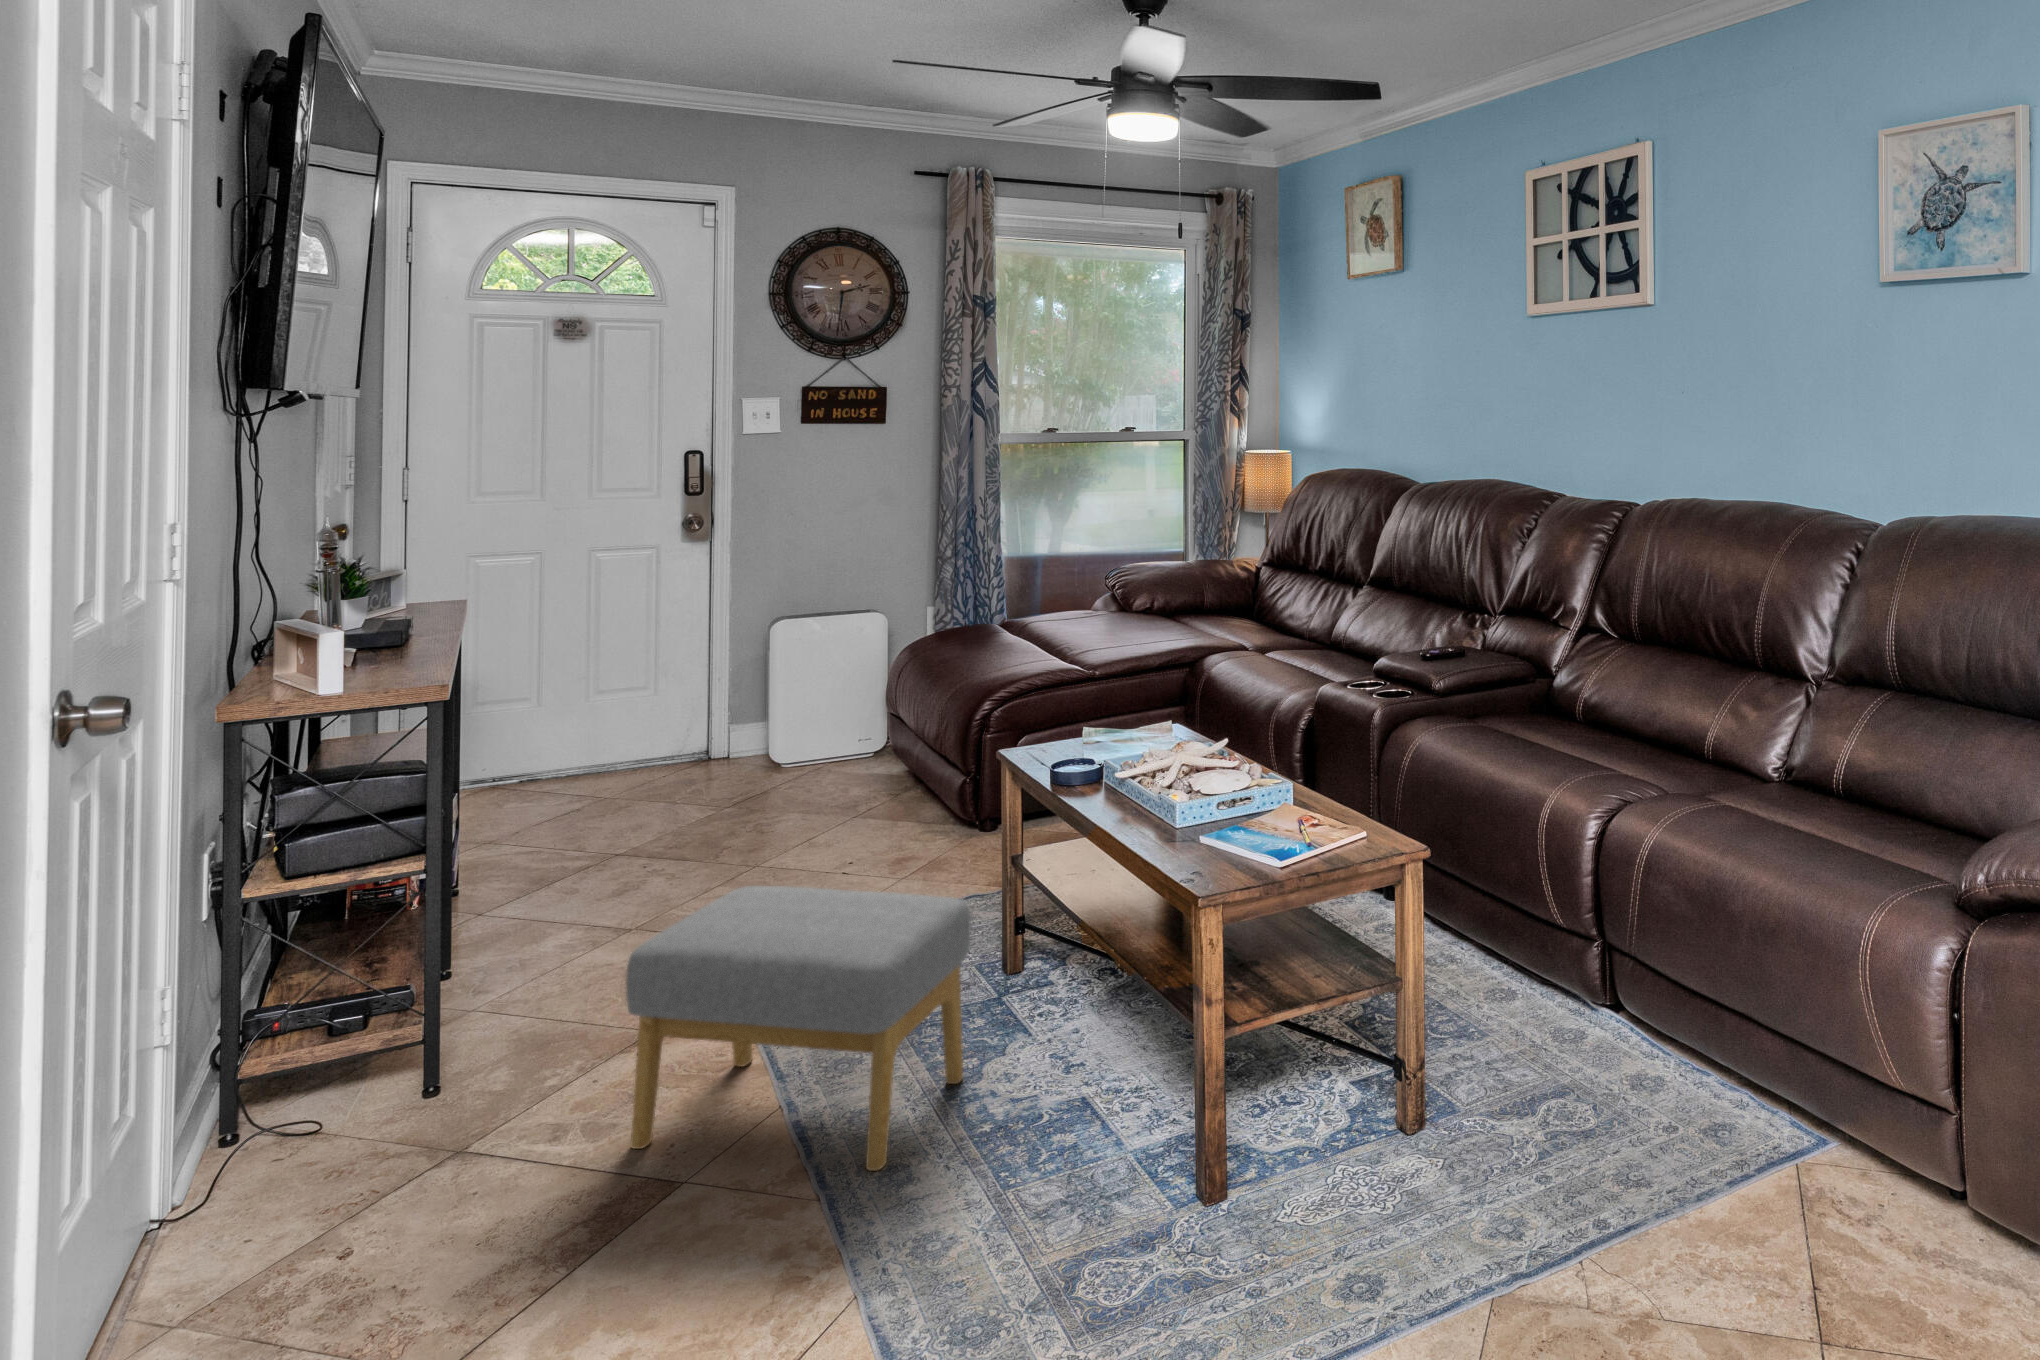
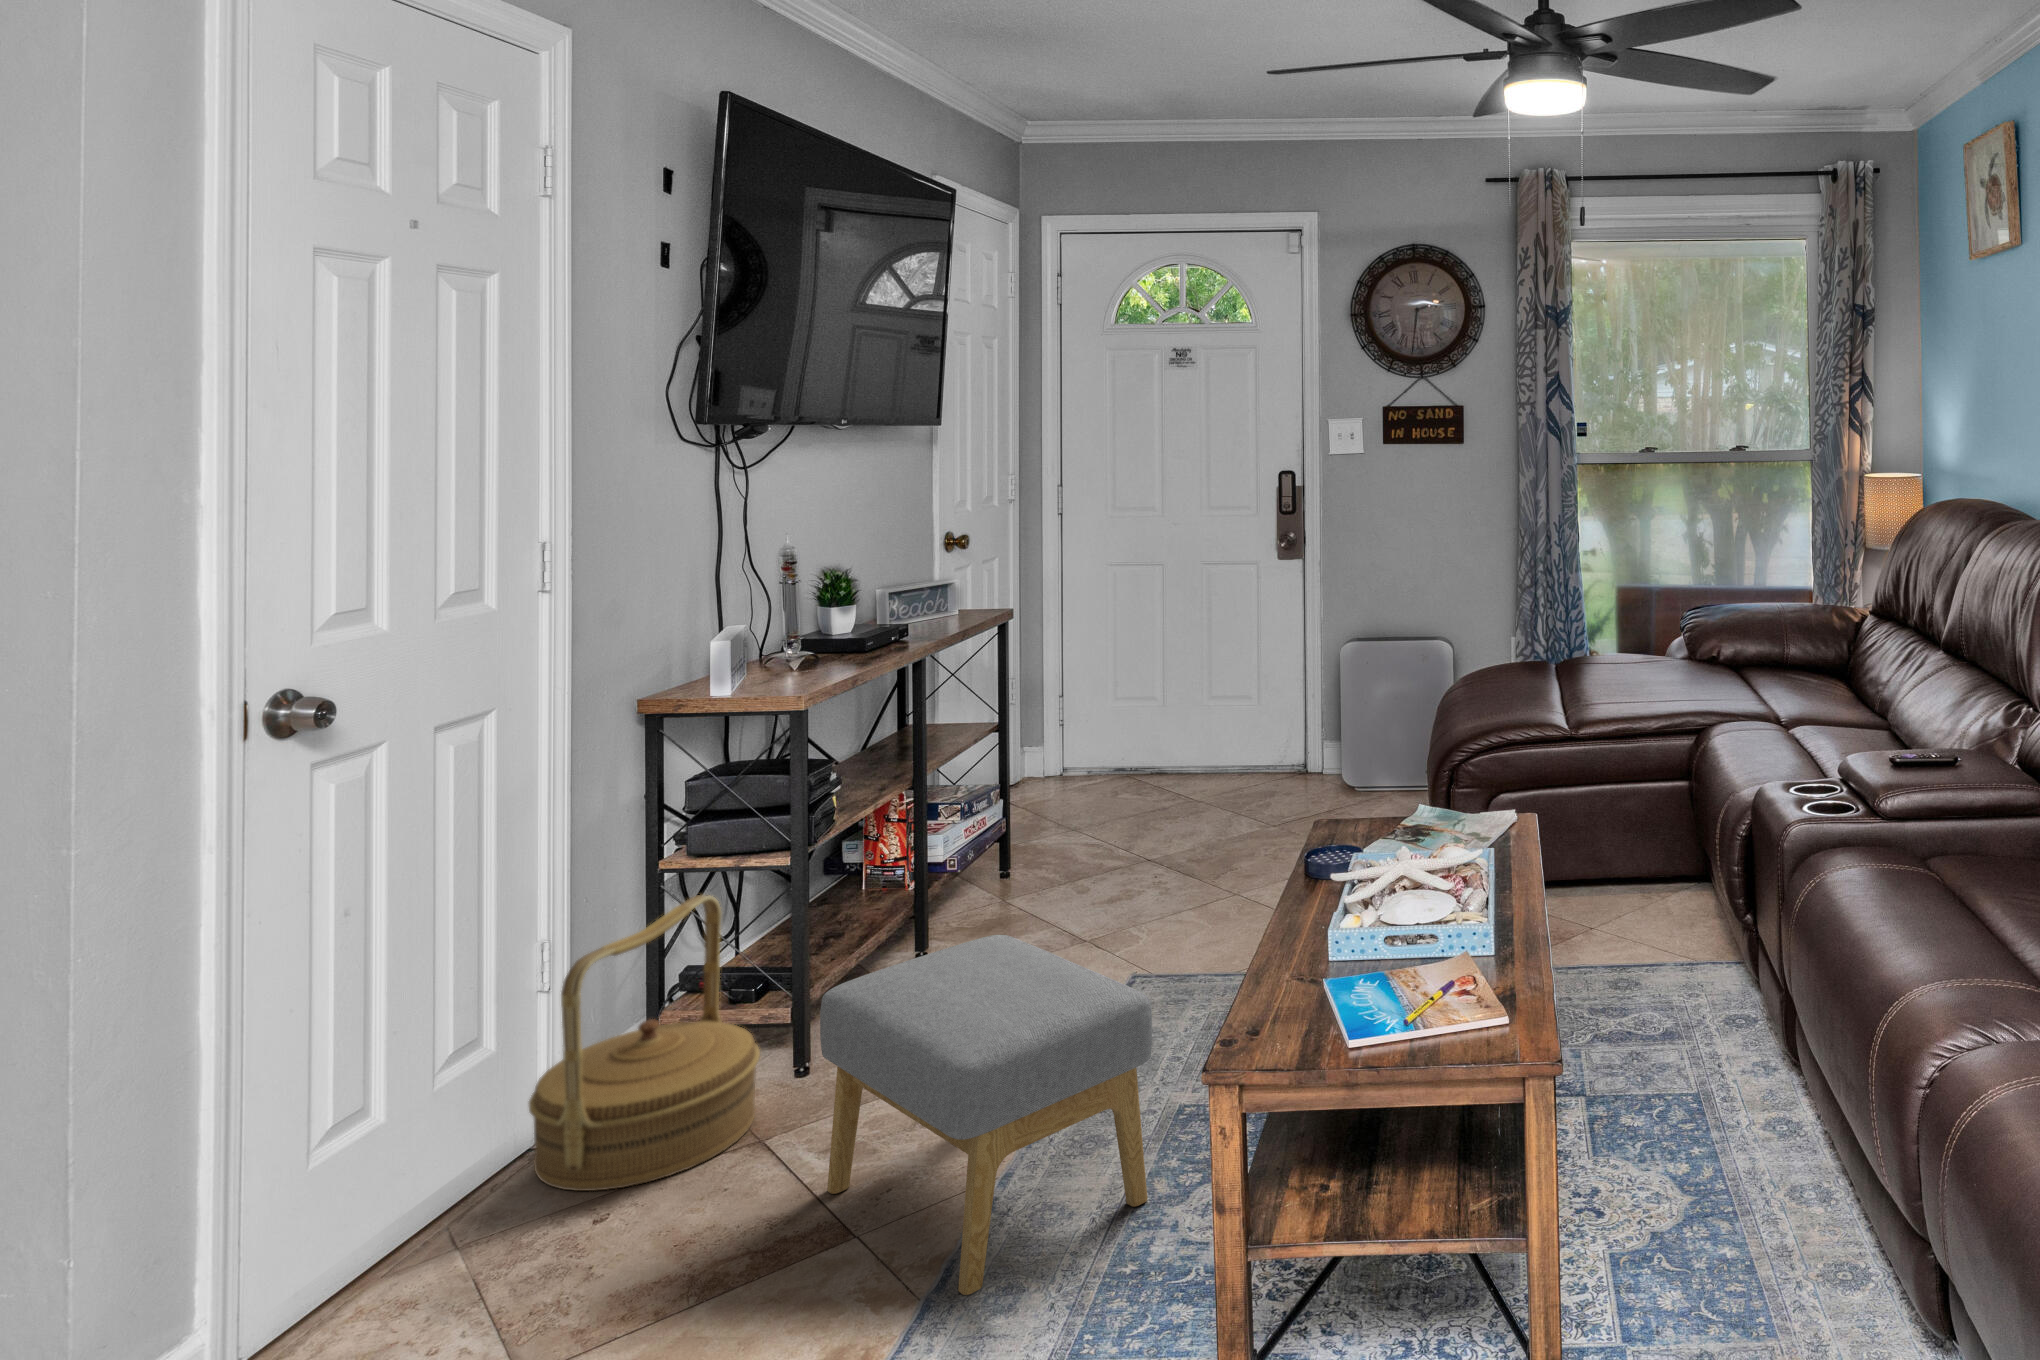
woven basket: none [204,903,473,1228] -> present [529,895,760,1191]

